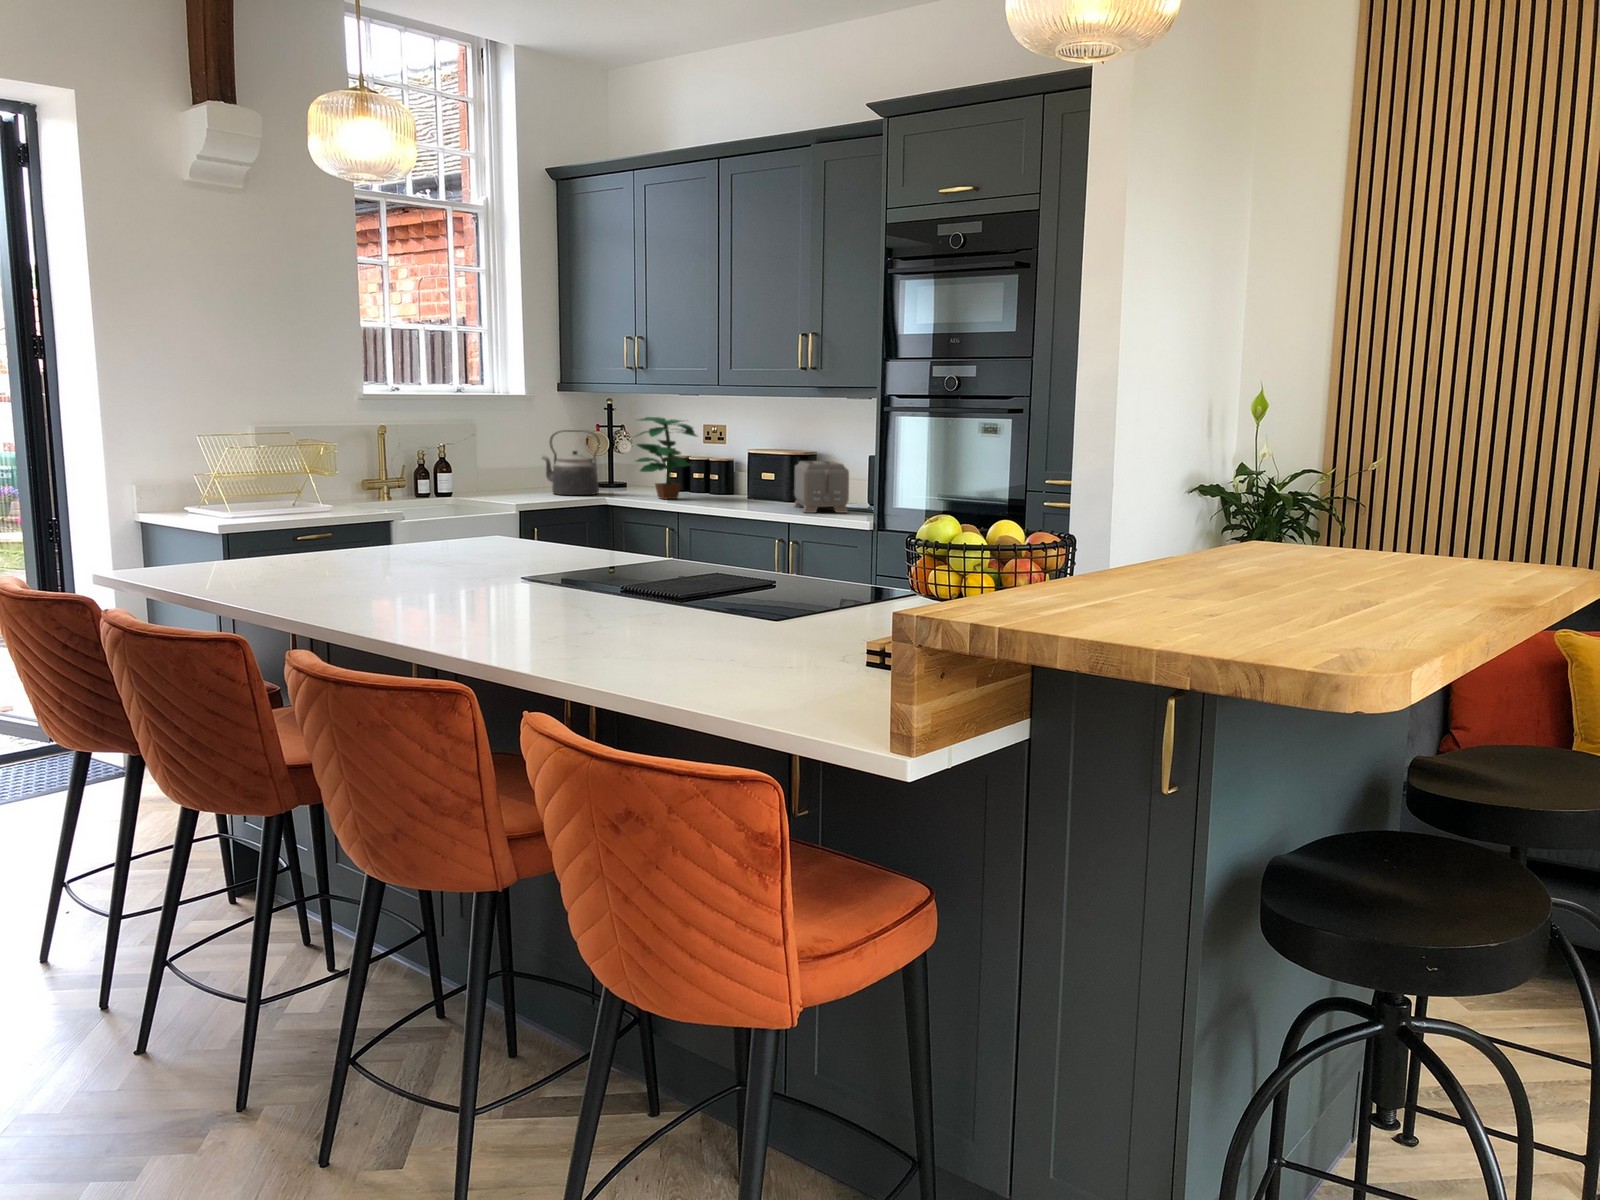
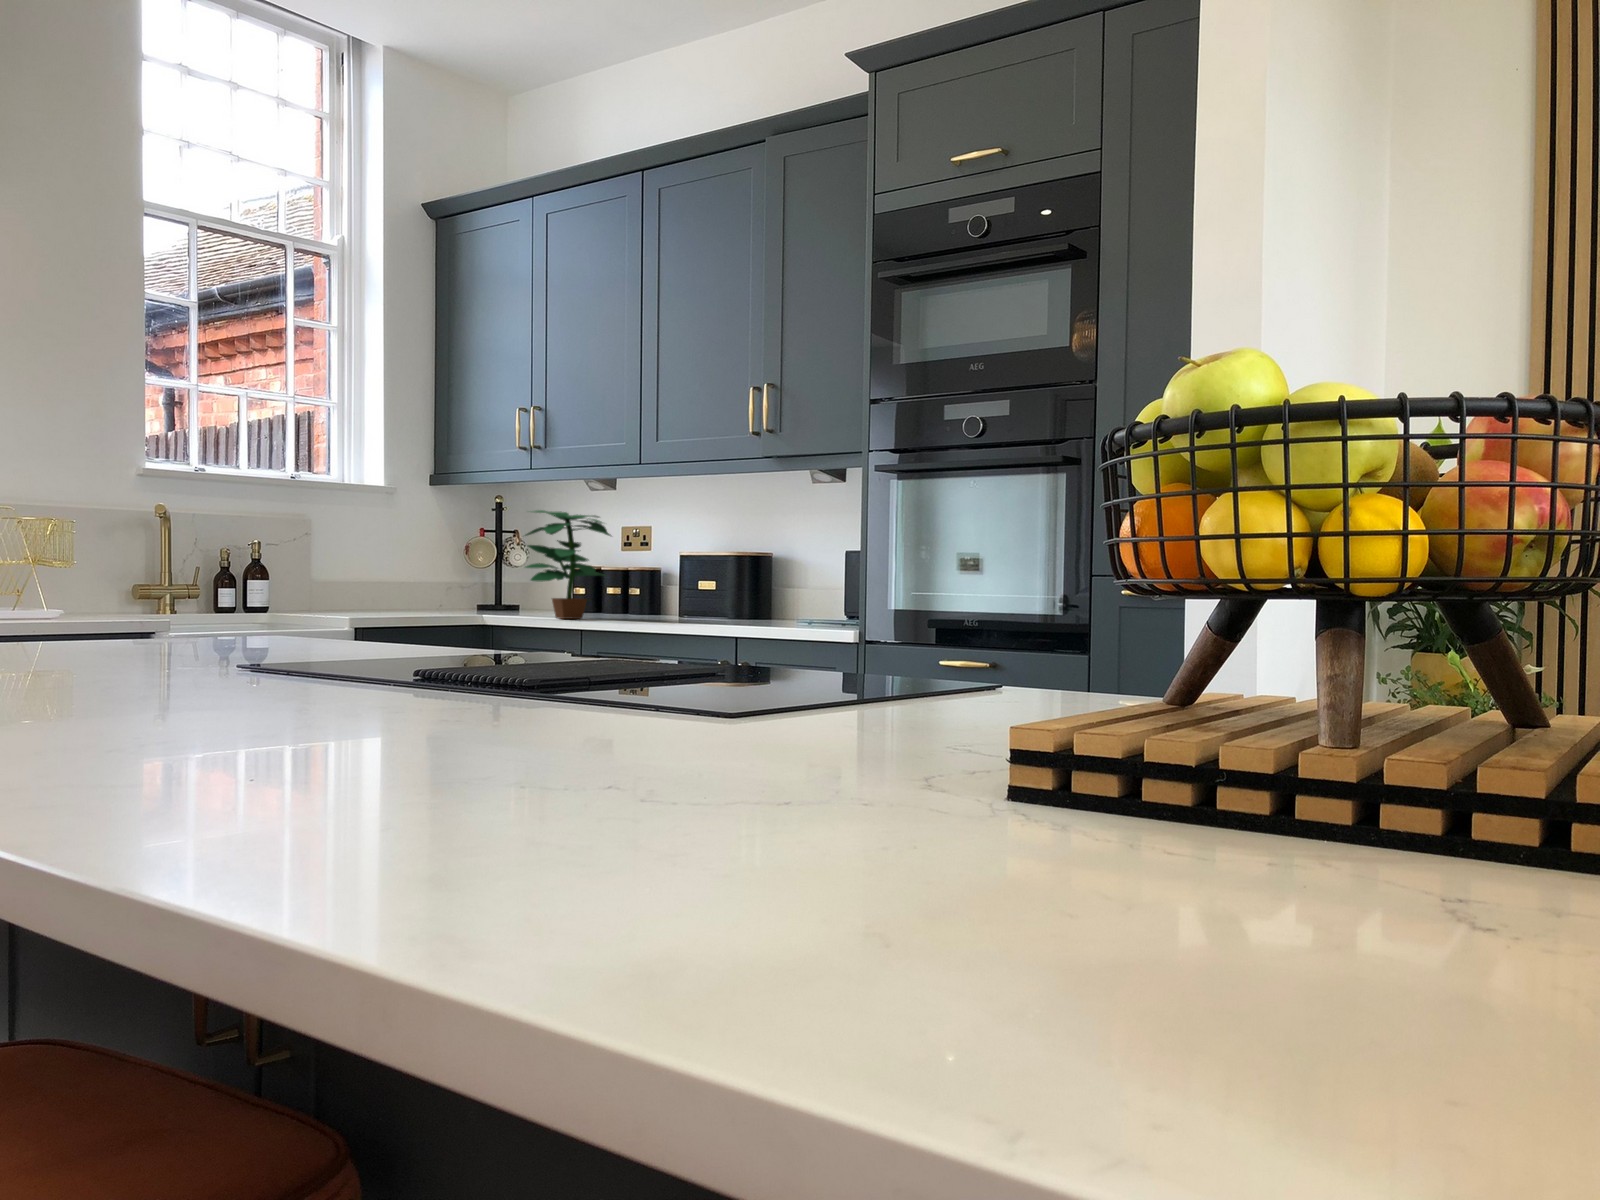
kettle: present [542,430,600,495] -> none [400,528,480,614]
toaster: present [794,461,849,513] -> none [740,566,818,633]

